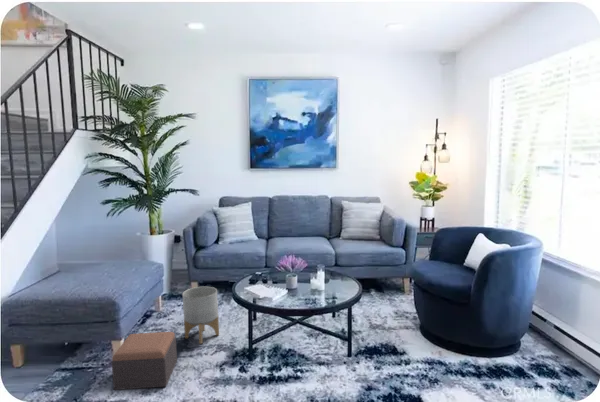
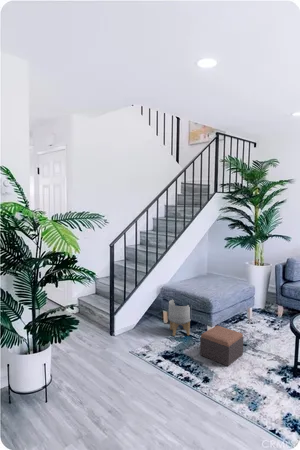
planter: present [183,287,219,344] -> present [169,300,191,336]

